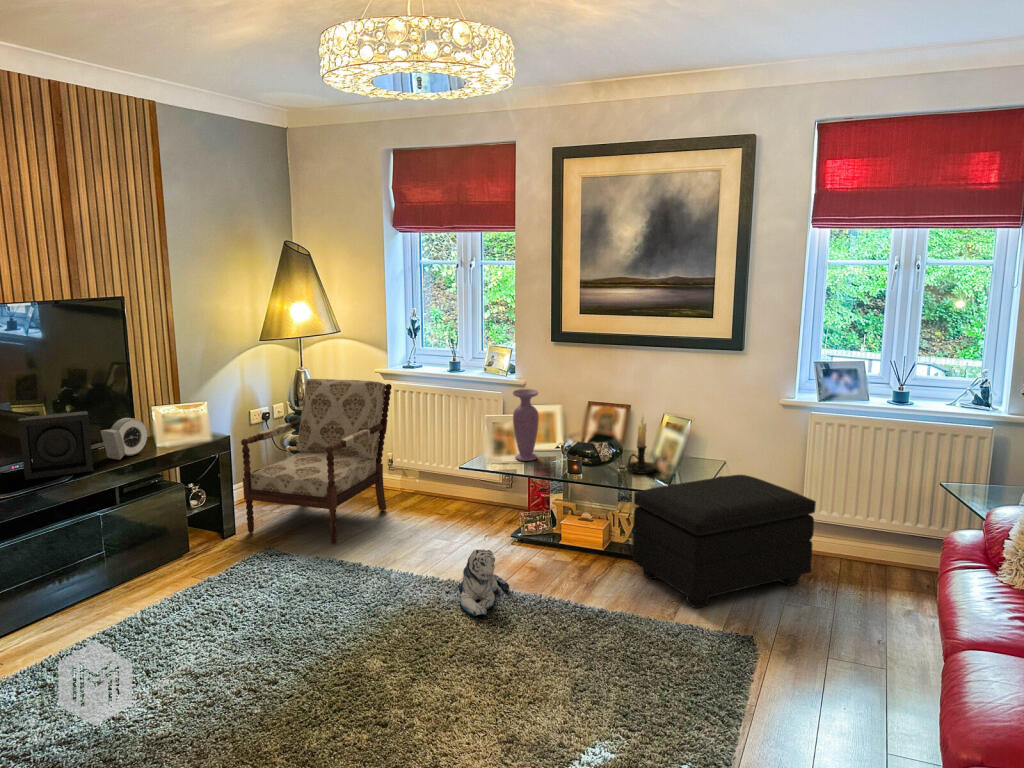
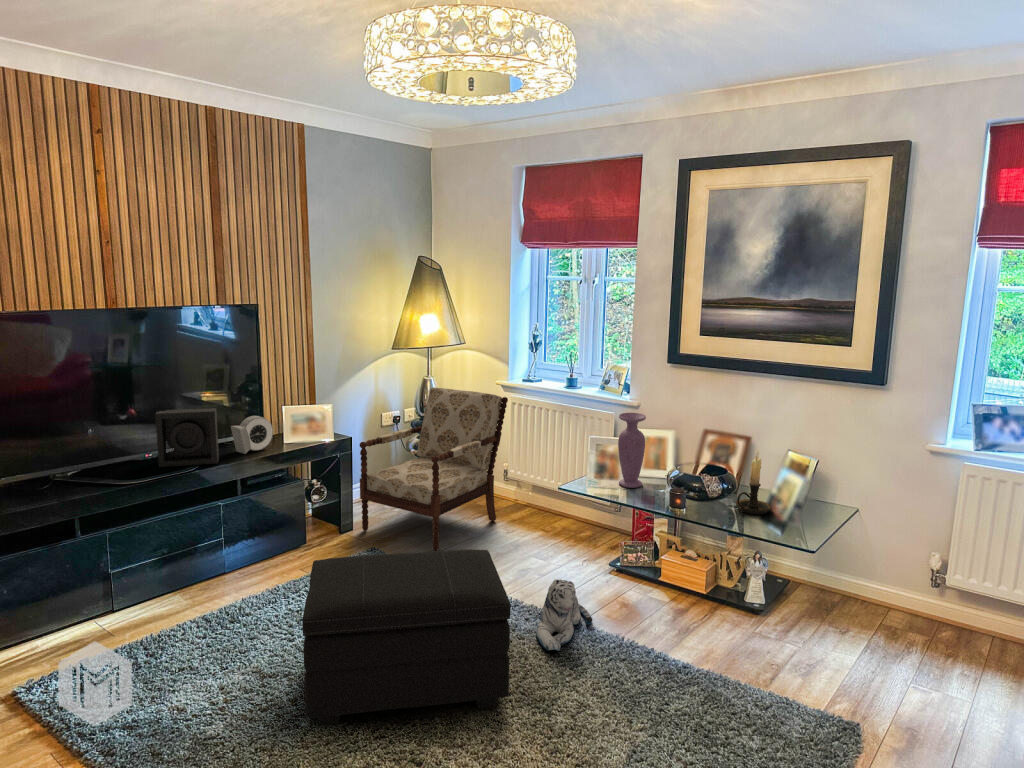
footstool: present [632,475,816,608] -> present [302,549,511,726]

